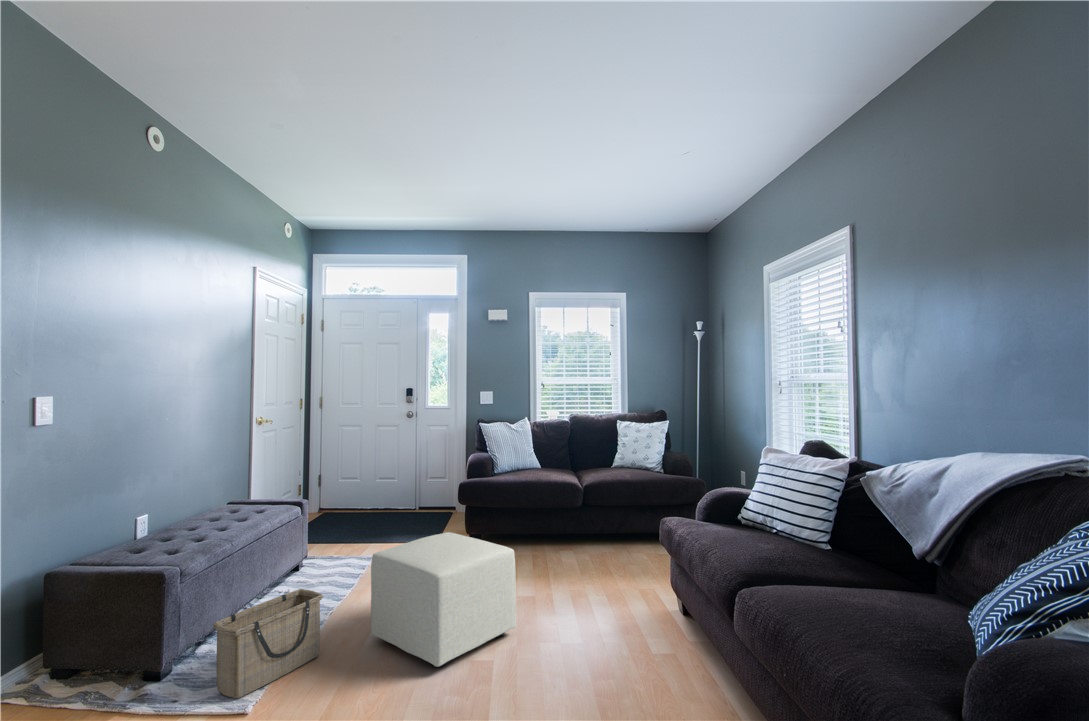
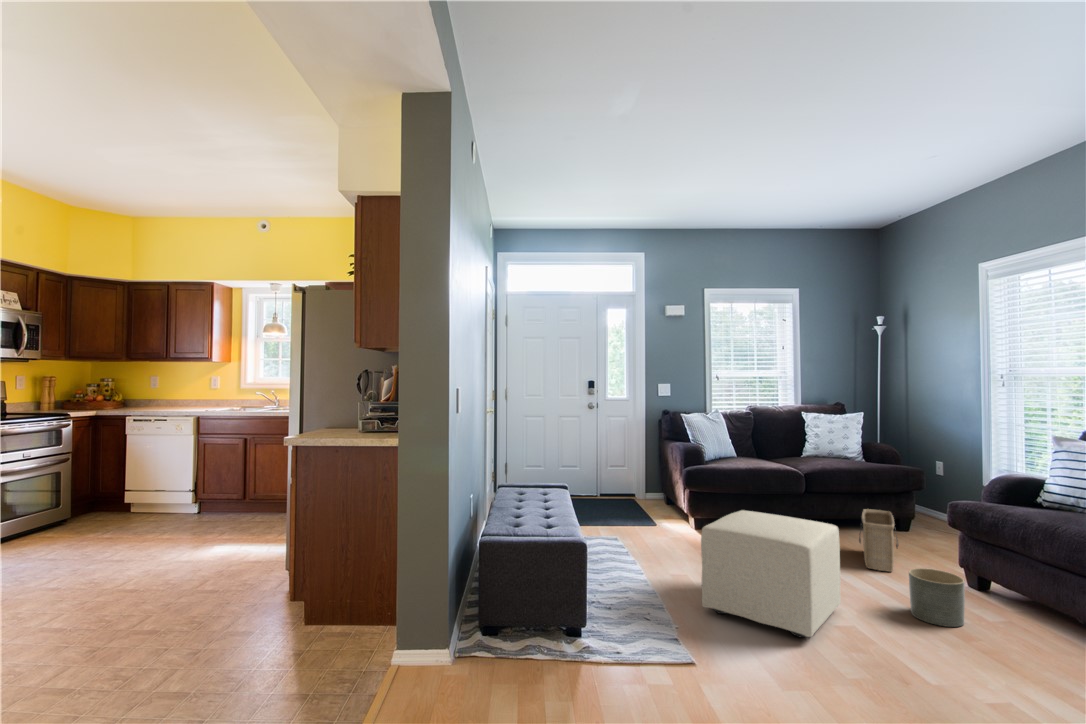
basket: present [213,589,323,698] -> present [859,509,898,572]
planter: none [580,590,626,650] -> present [909,568,965,627]

